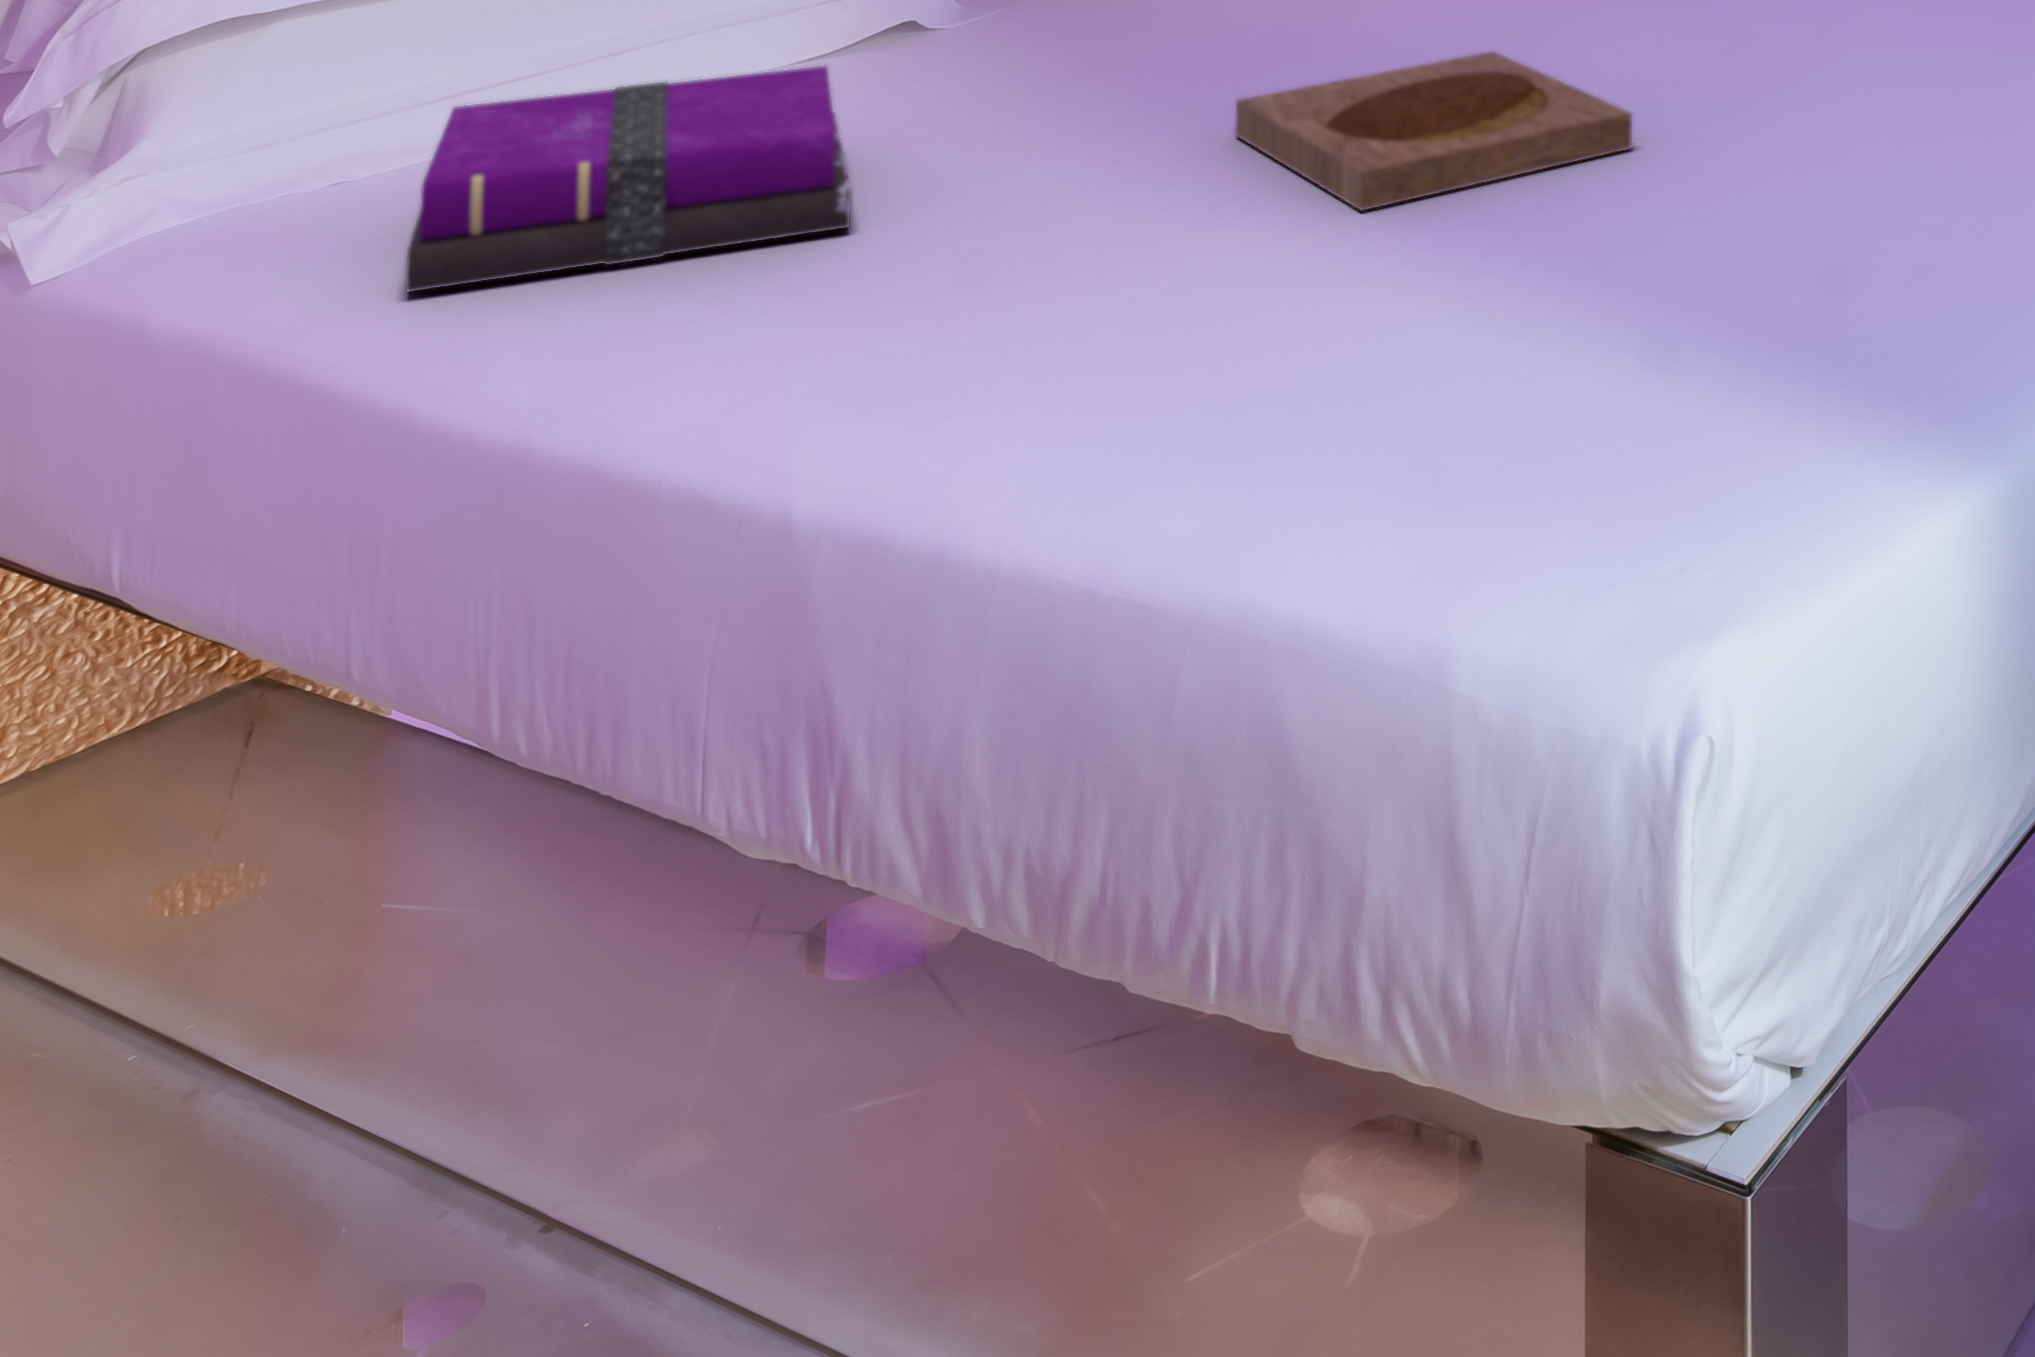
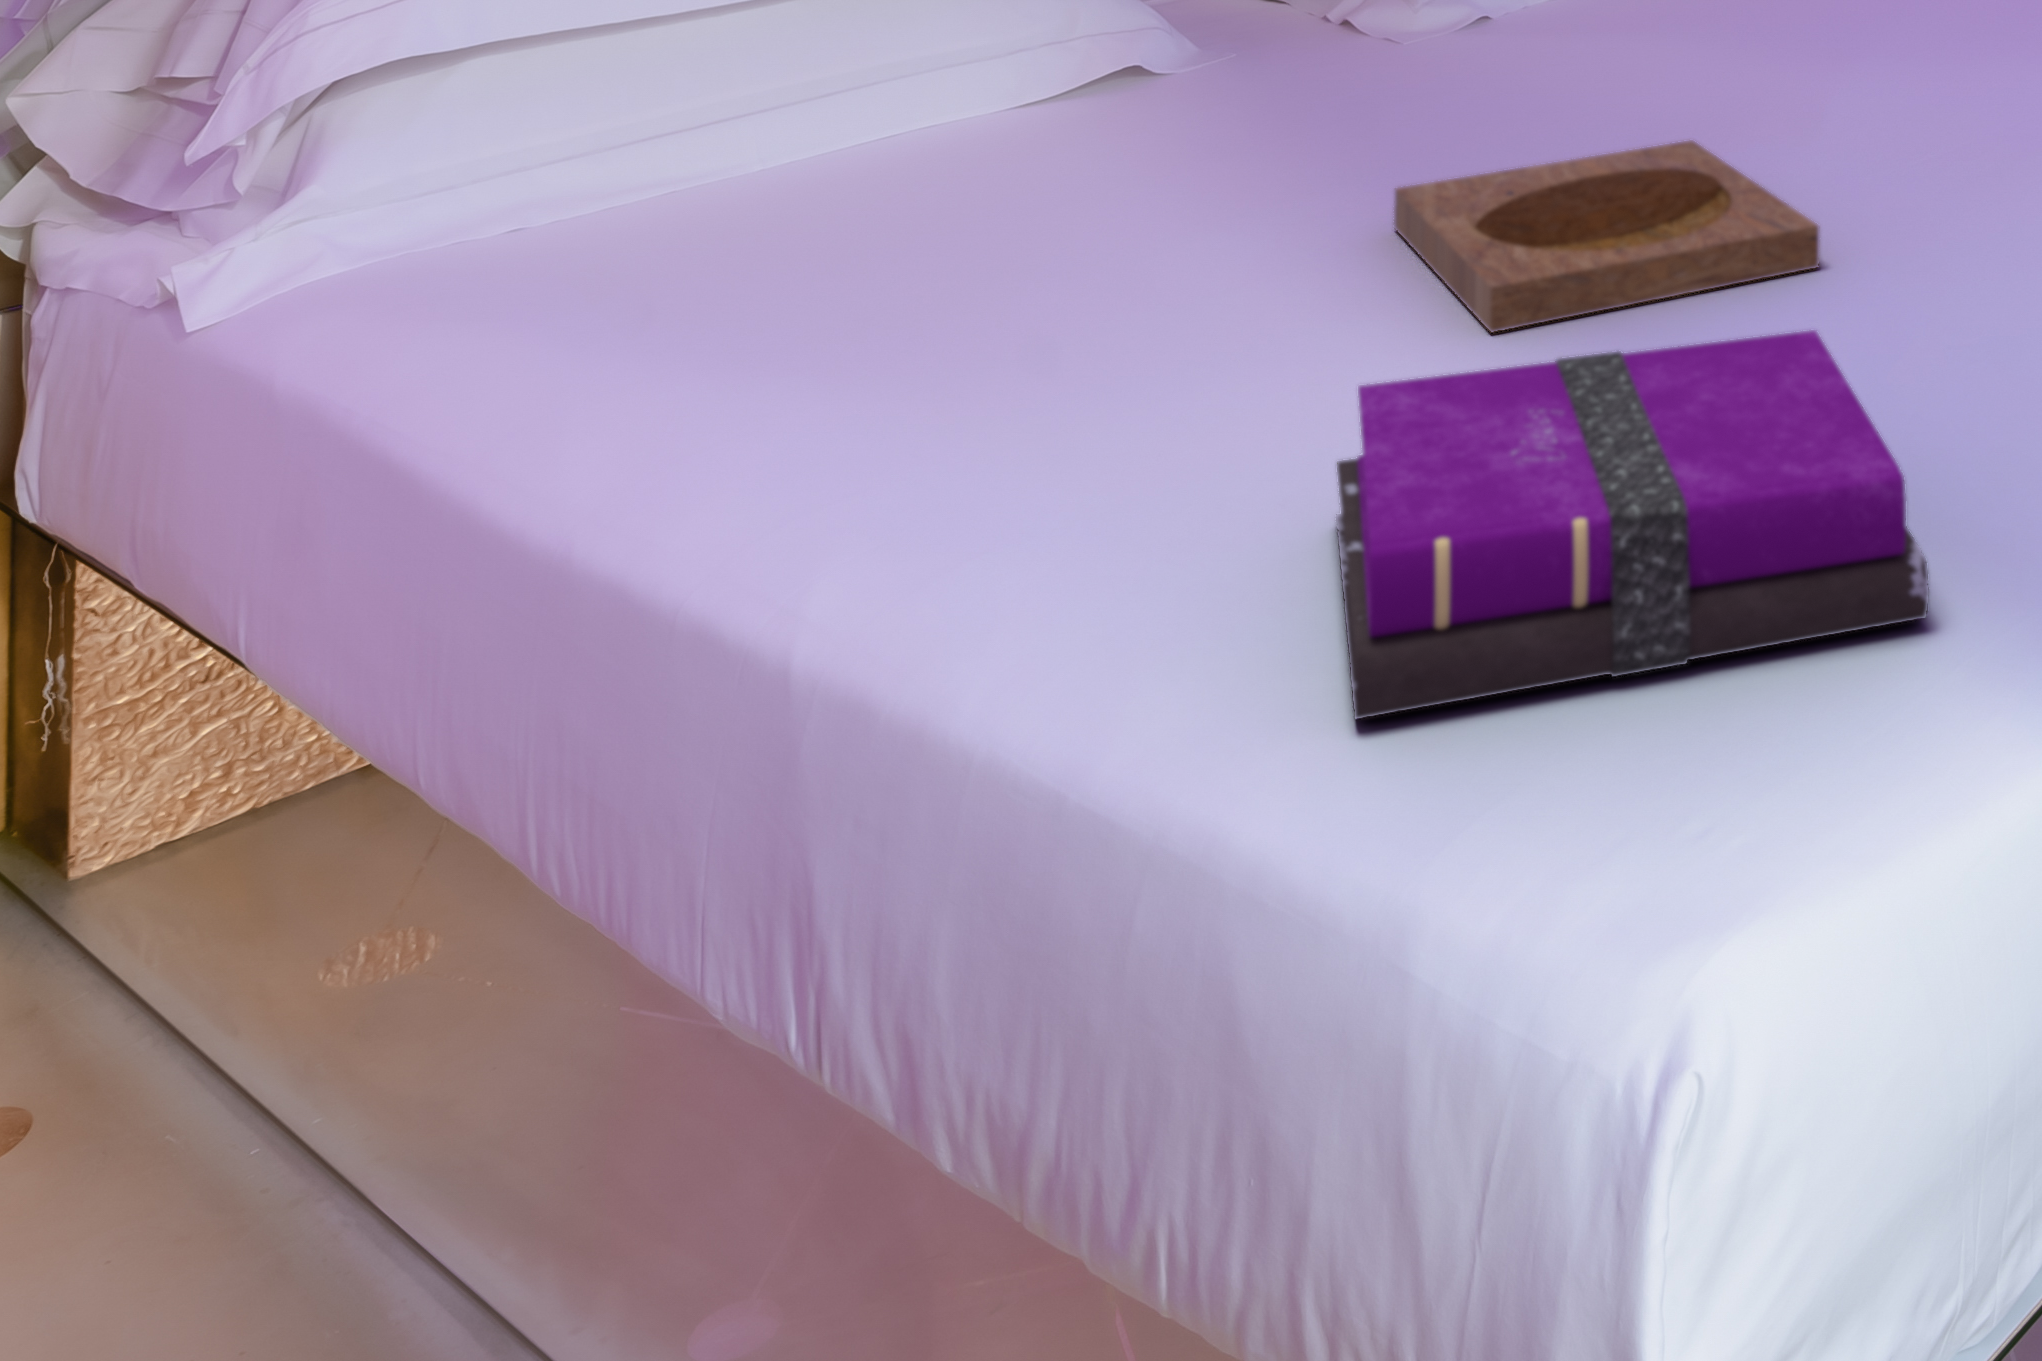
notebook: present [406,66,851,292] -> present [1336,330,1929,719]

